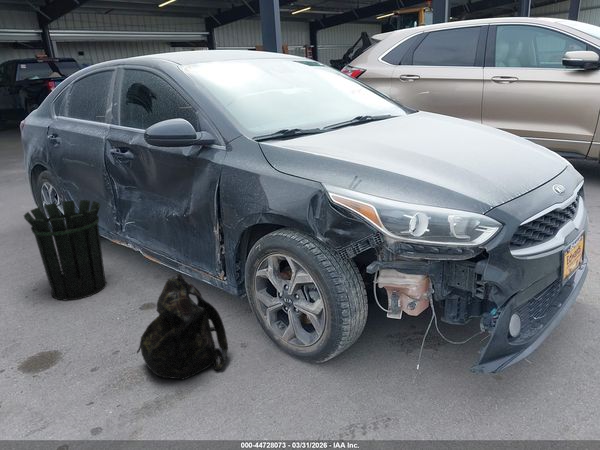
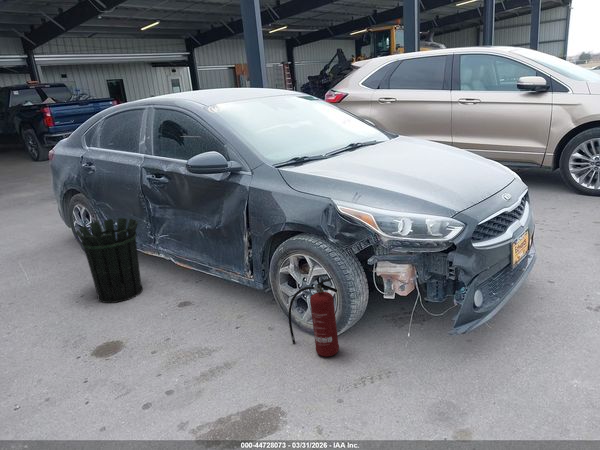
backpack: present [137,274,228,379] -> none [187,273,260,355]
fire extinguisher: none [264,288,326,389] -> present [289,278,339,356]

